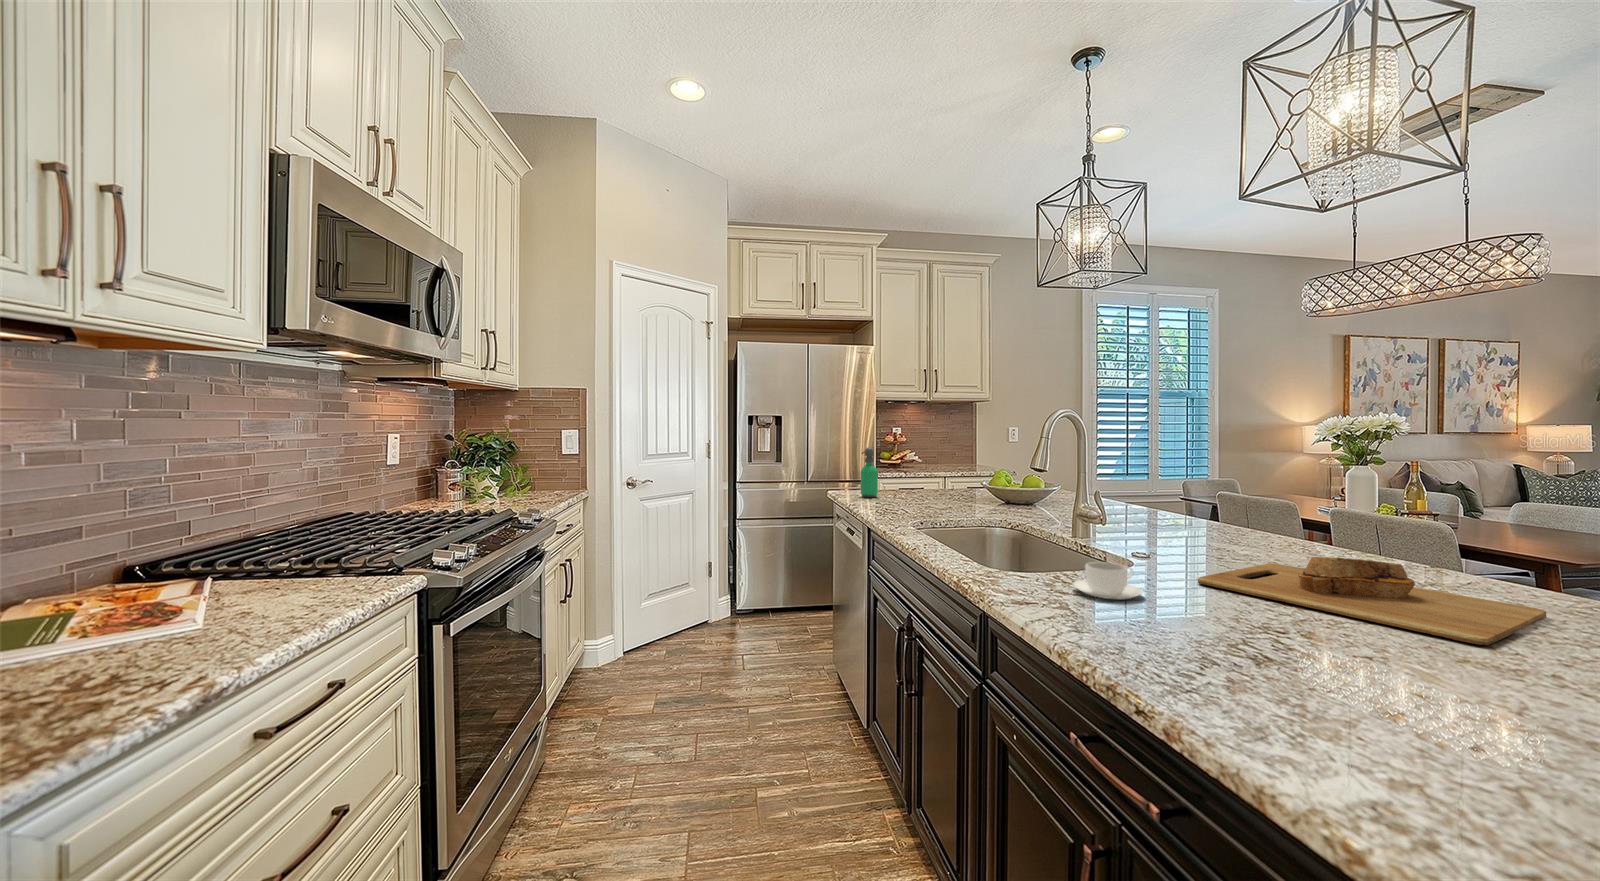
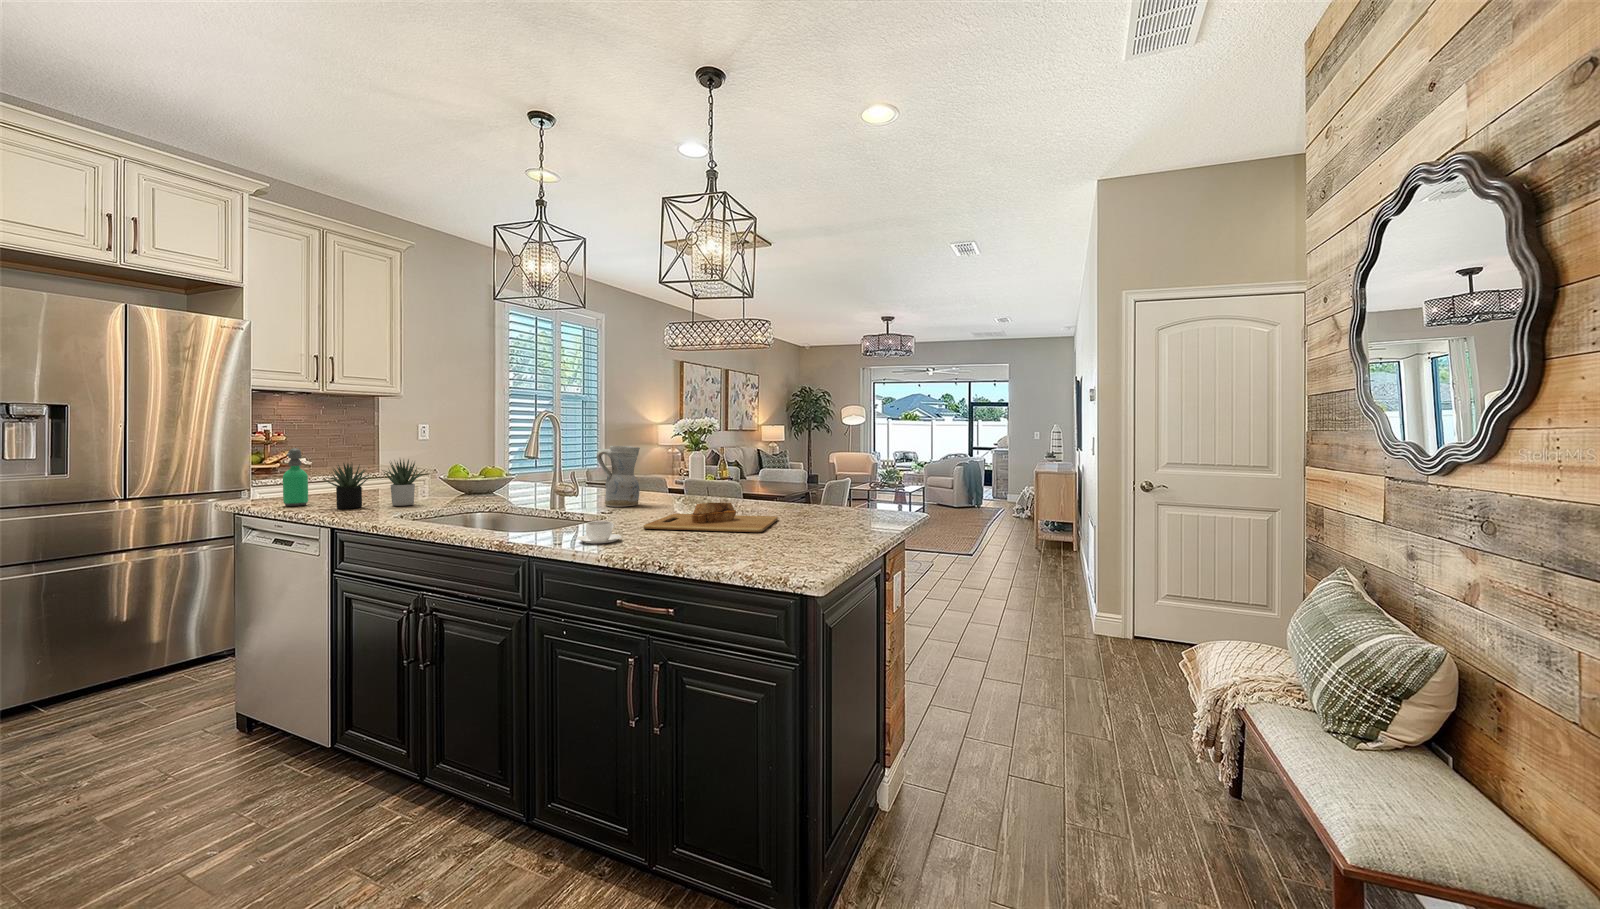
ceramic pitcher: none [1153,450,1222,538] -> present [597,446,640,507]
succulent plant: none [881,457,967,506] -> present [324,459,425,509]

